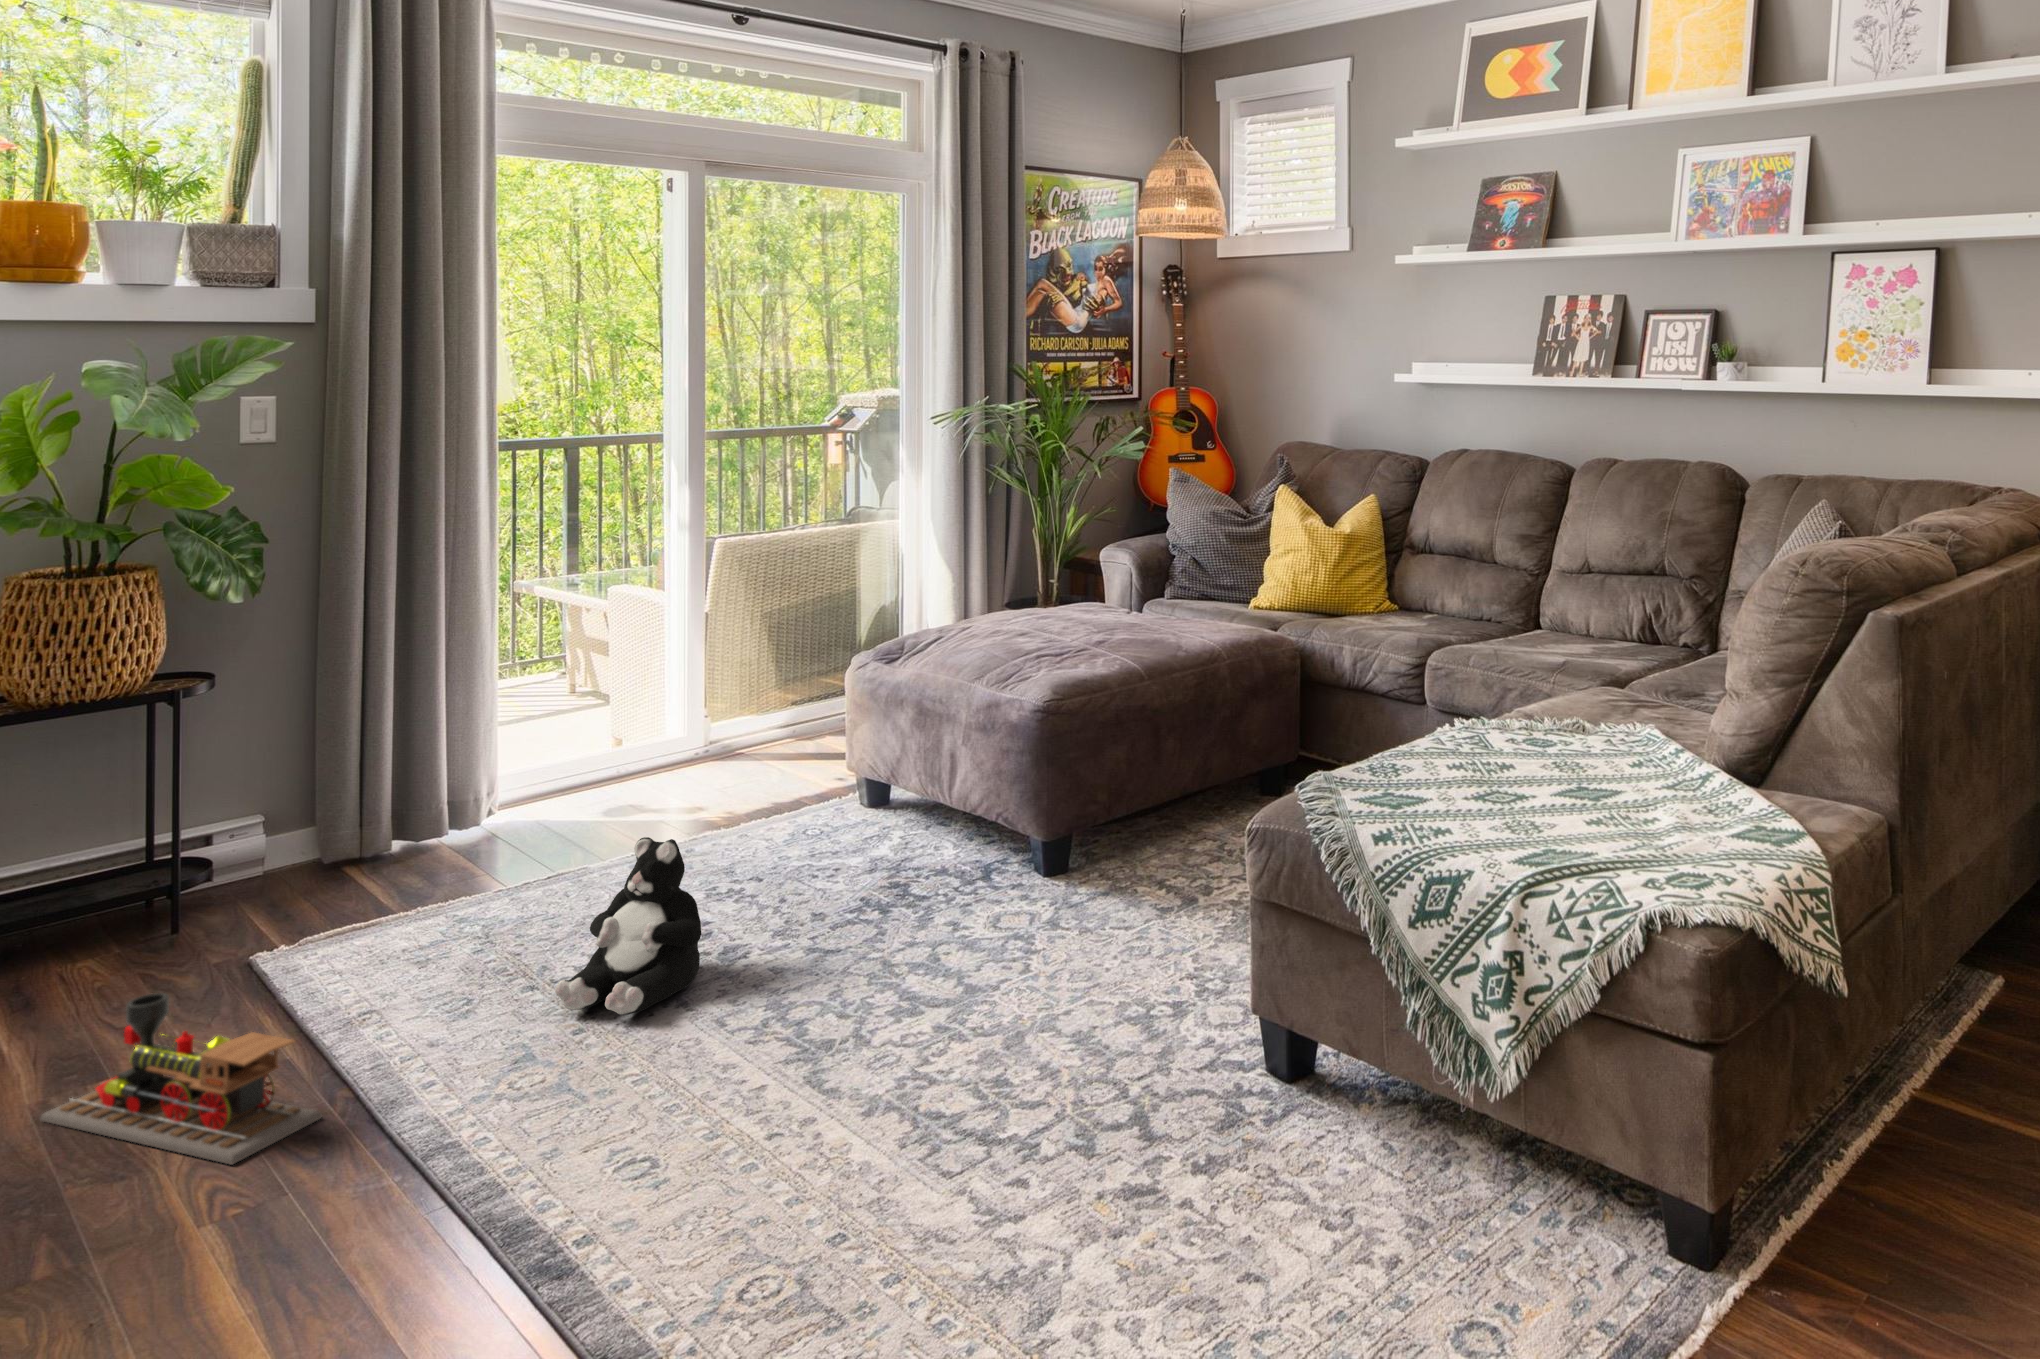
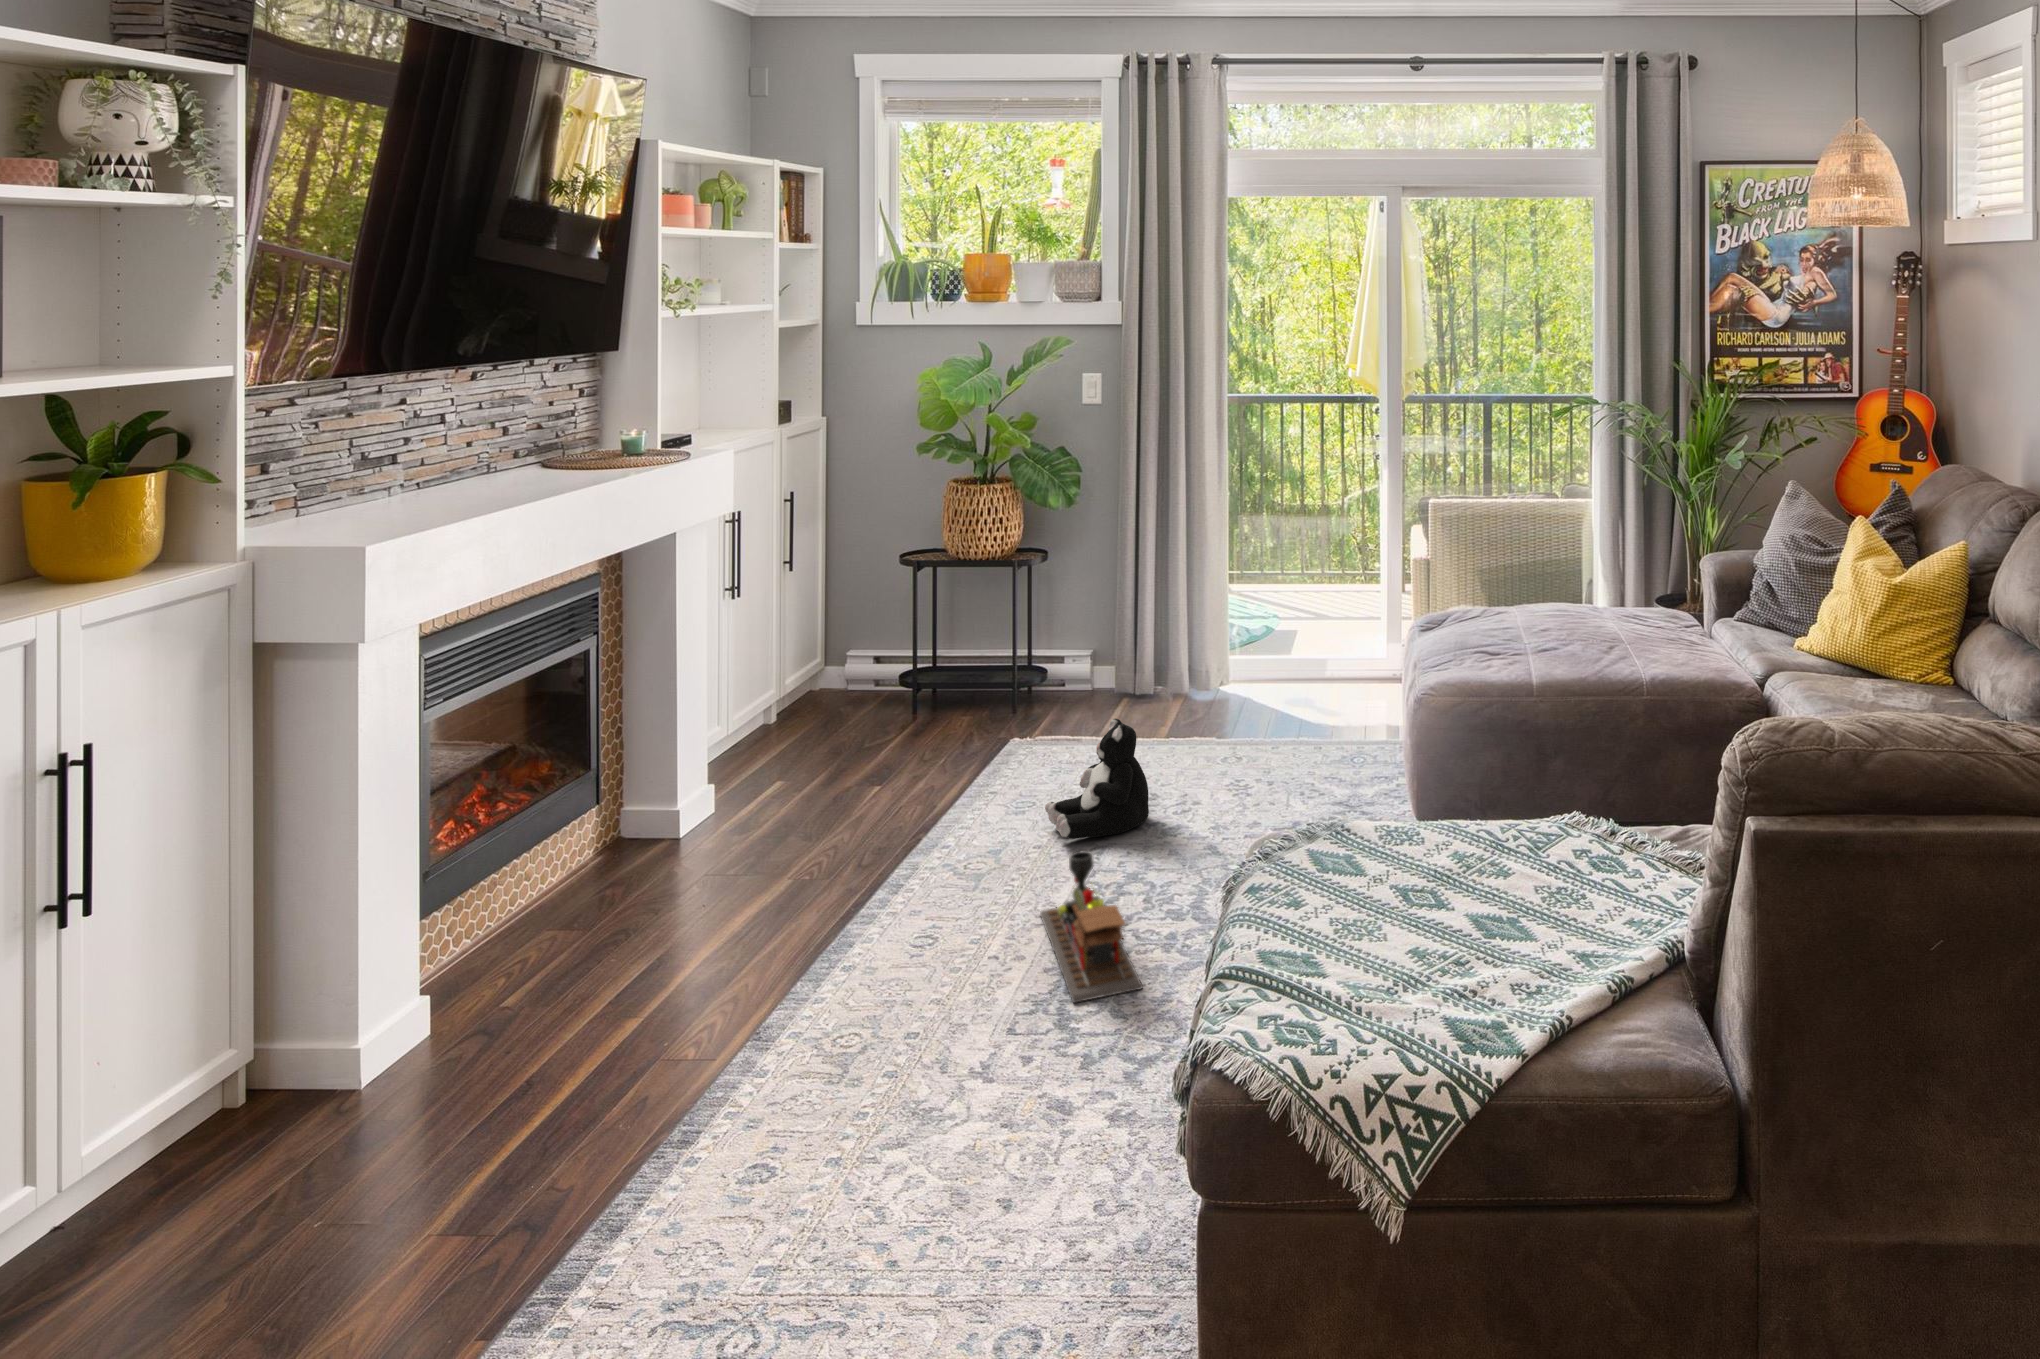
toy train: present [40,993,322,1165] -> present [1040,851,1143,1003]

